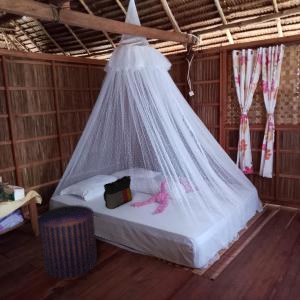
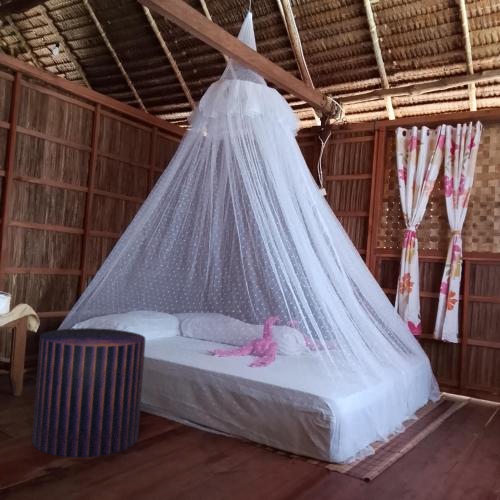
tote bag: present [103,176,132,209] -> none [159,300,213,352]

